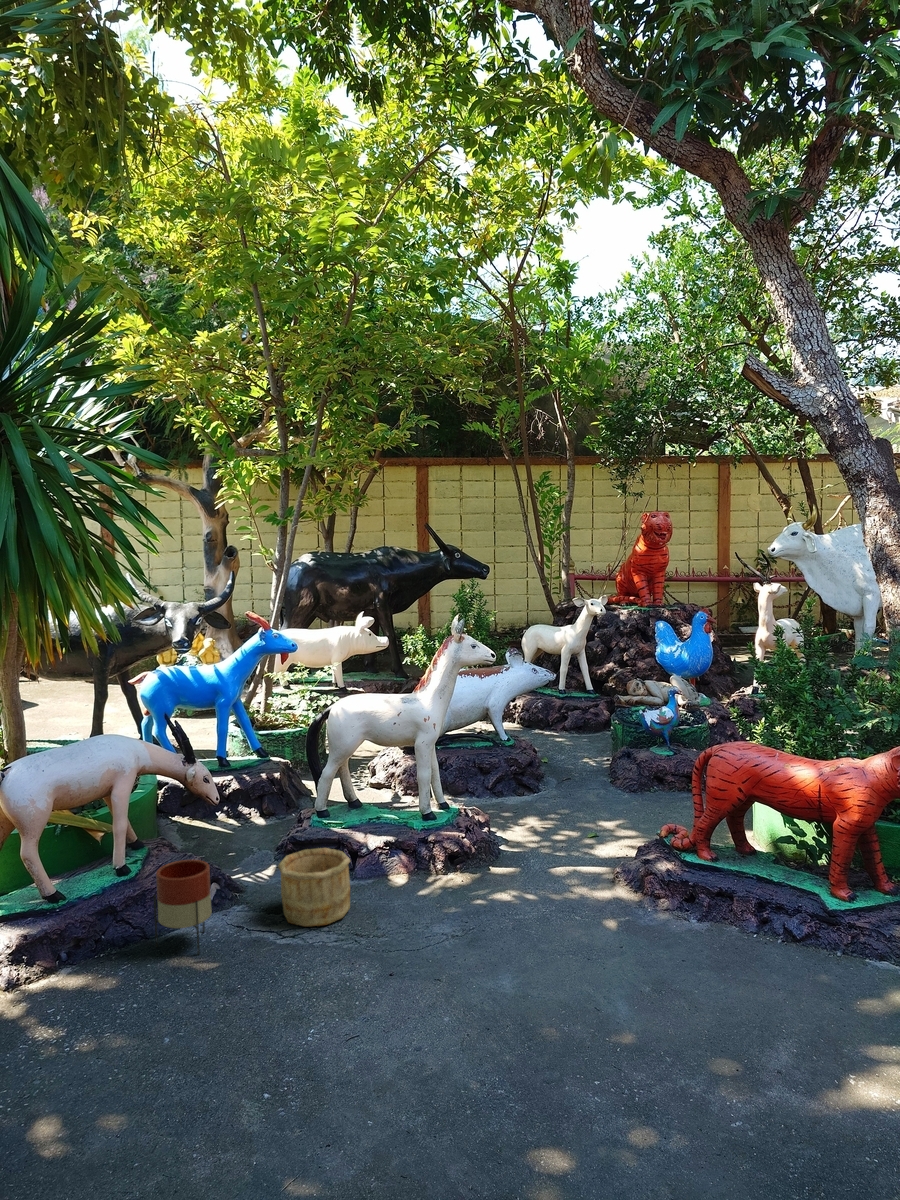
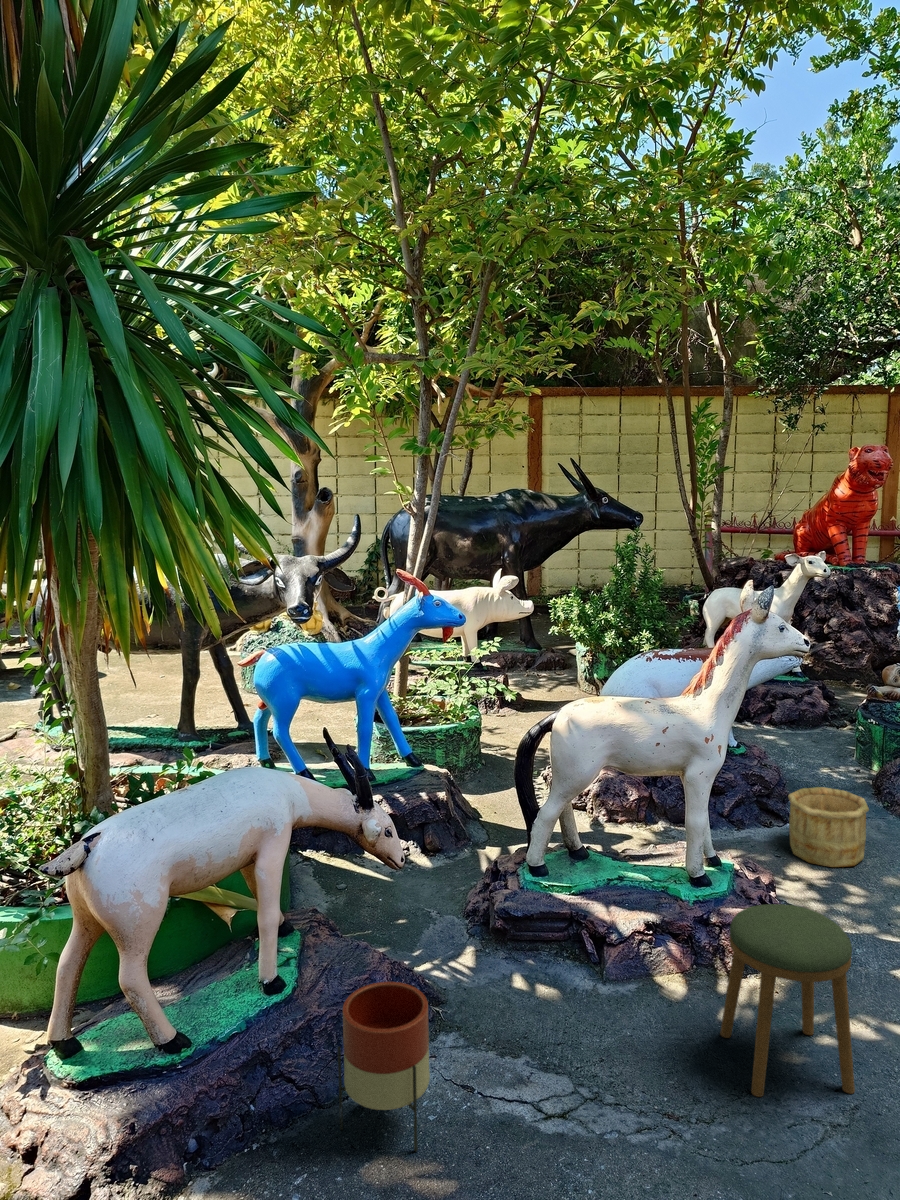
stool: none [408,816,478,927] -> present [720,904,855,1097]
wooden bucket: present [278,848,350,926] -> present [788,787,869,867]

